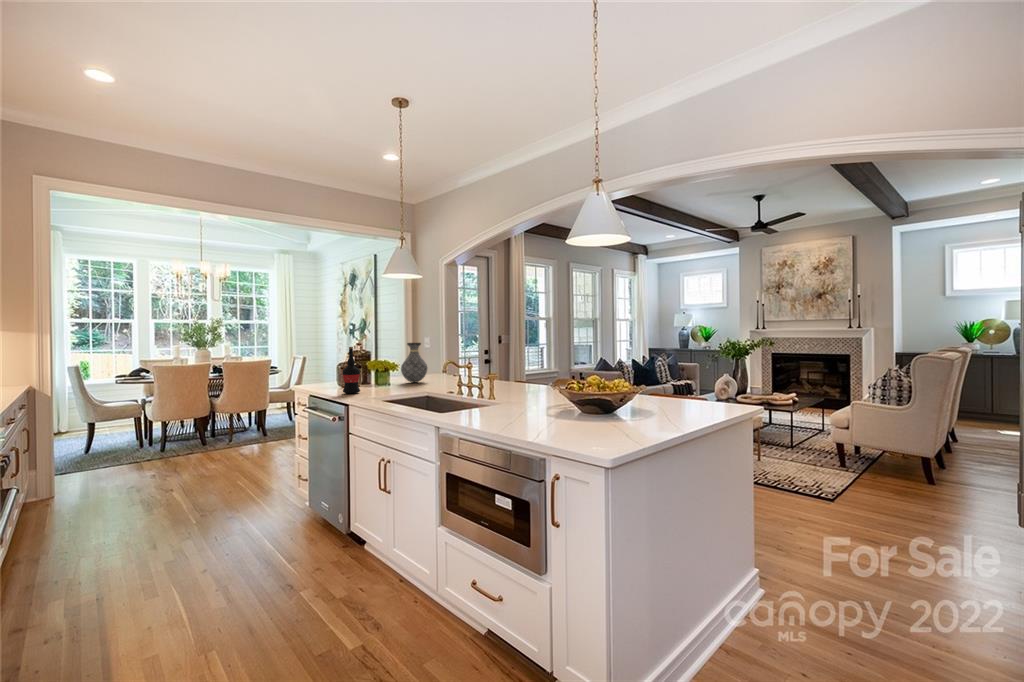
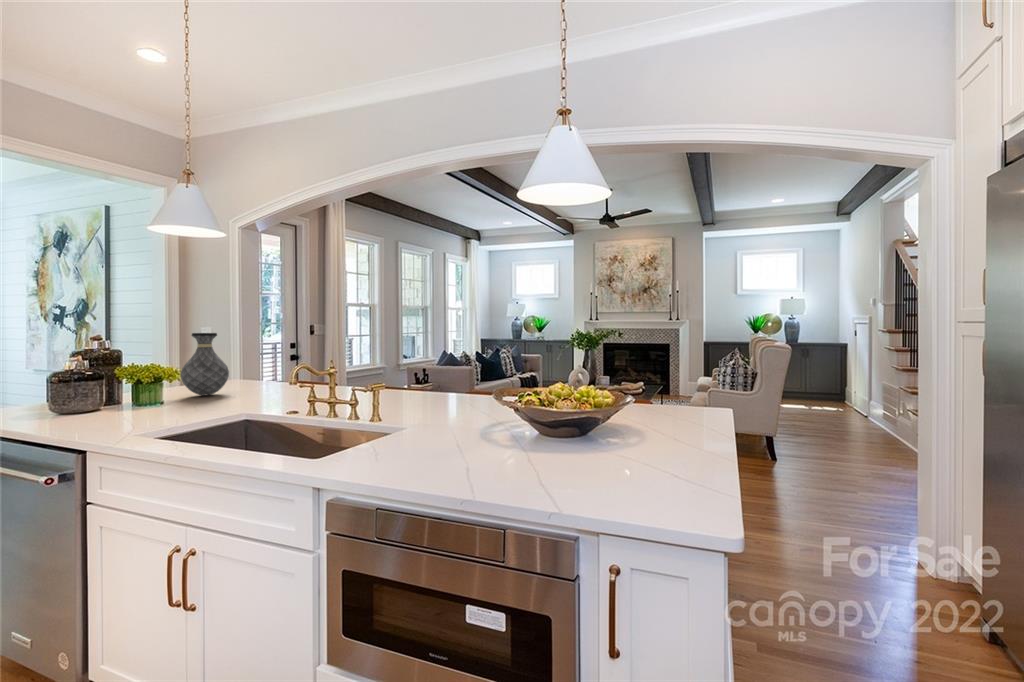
wine bottle: present [342,347,360,393] -> none [61,340,102,424]

